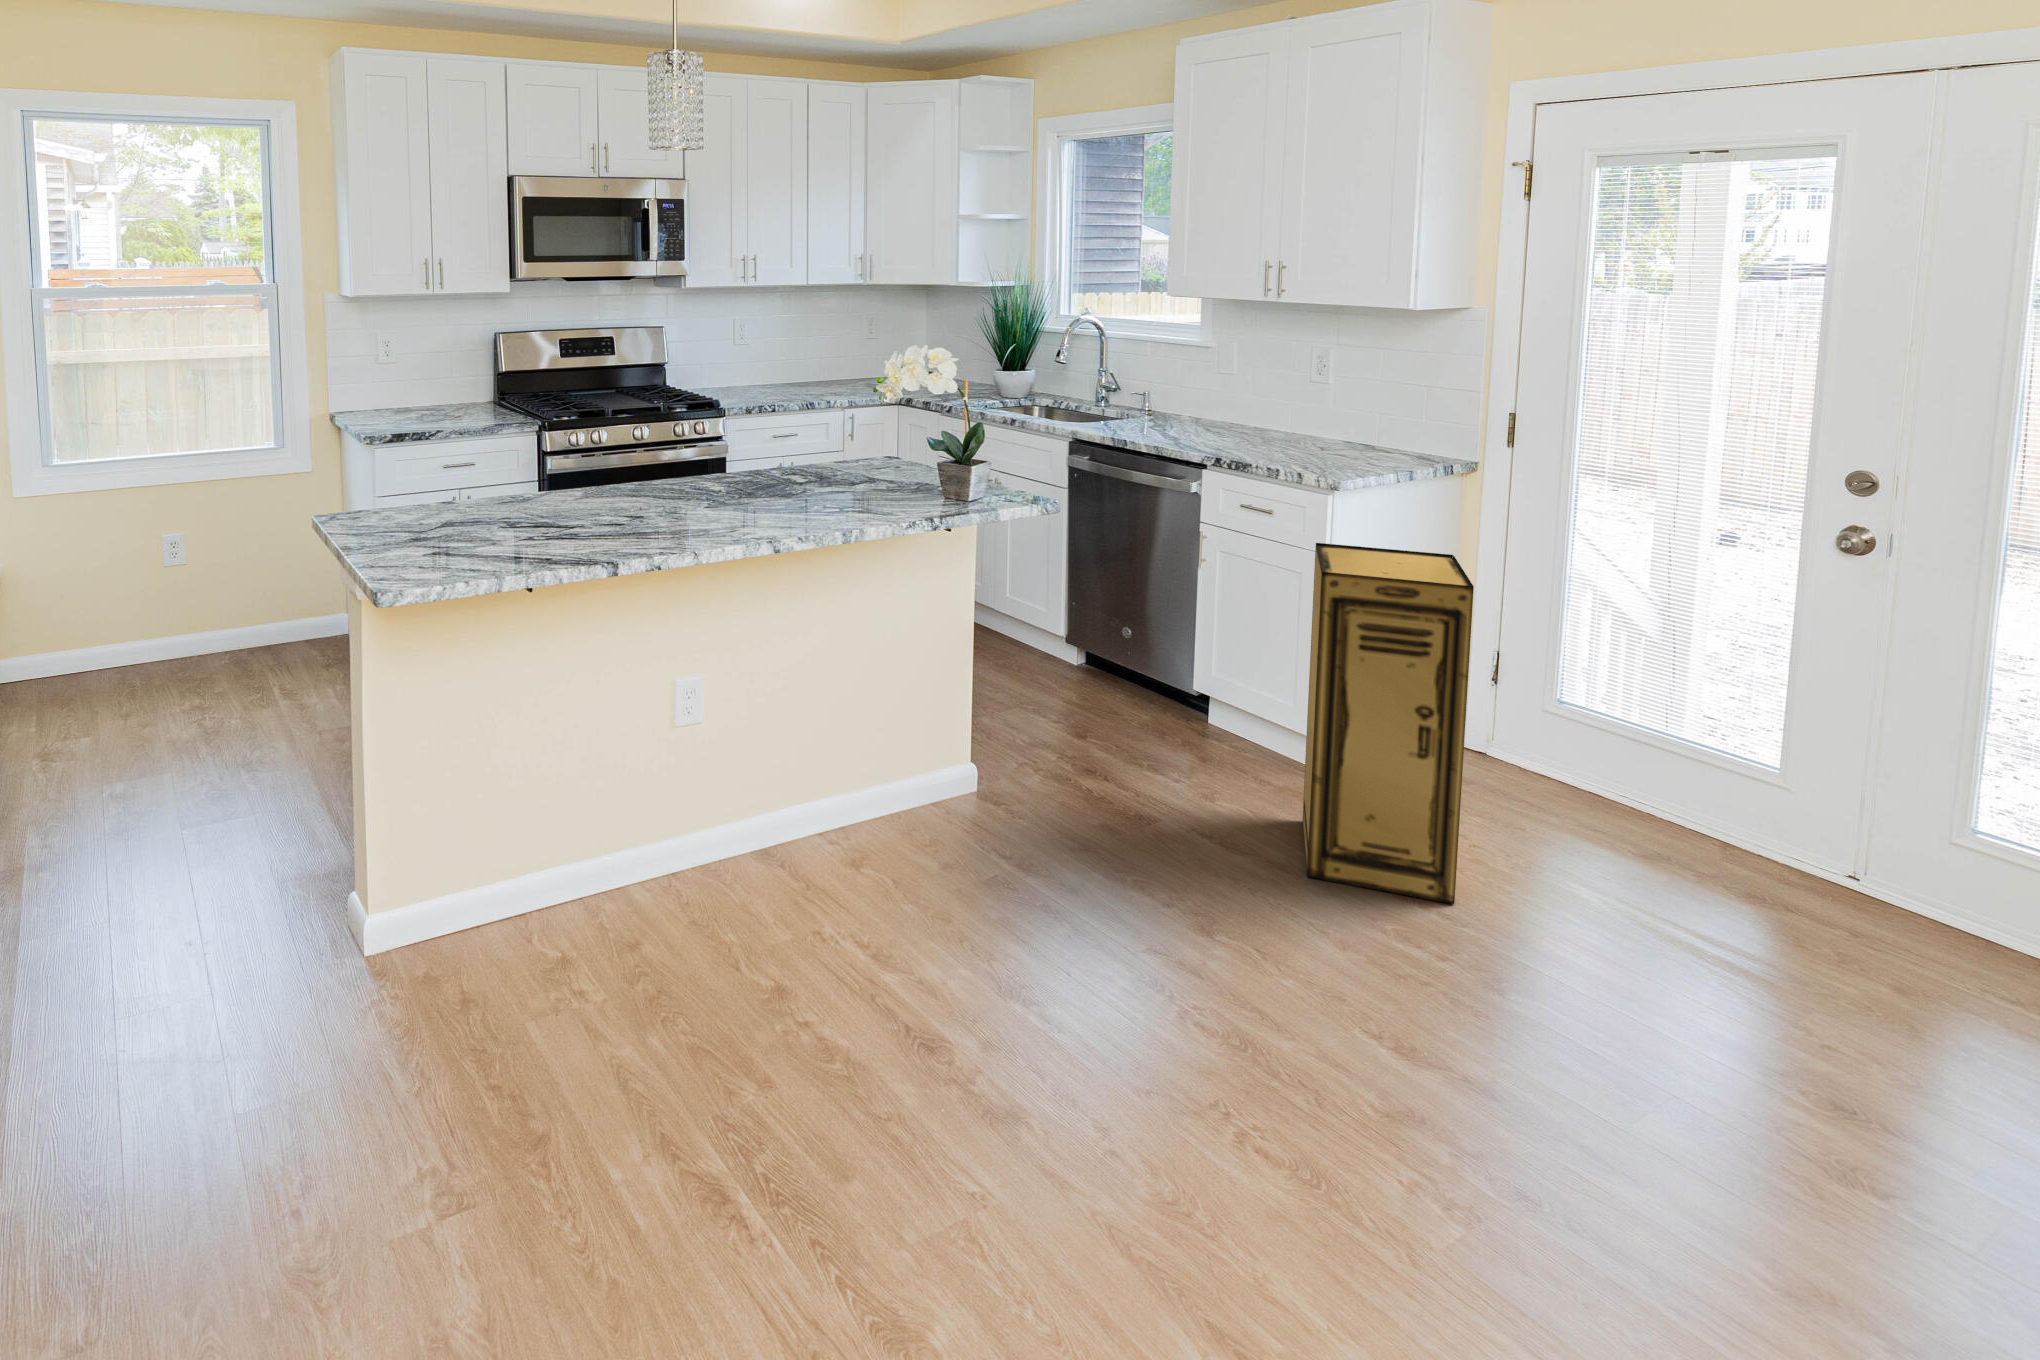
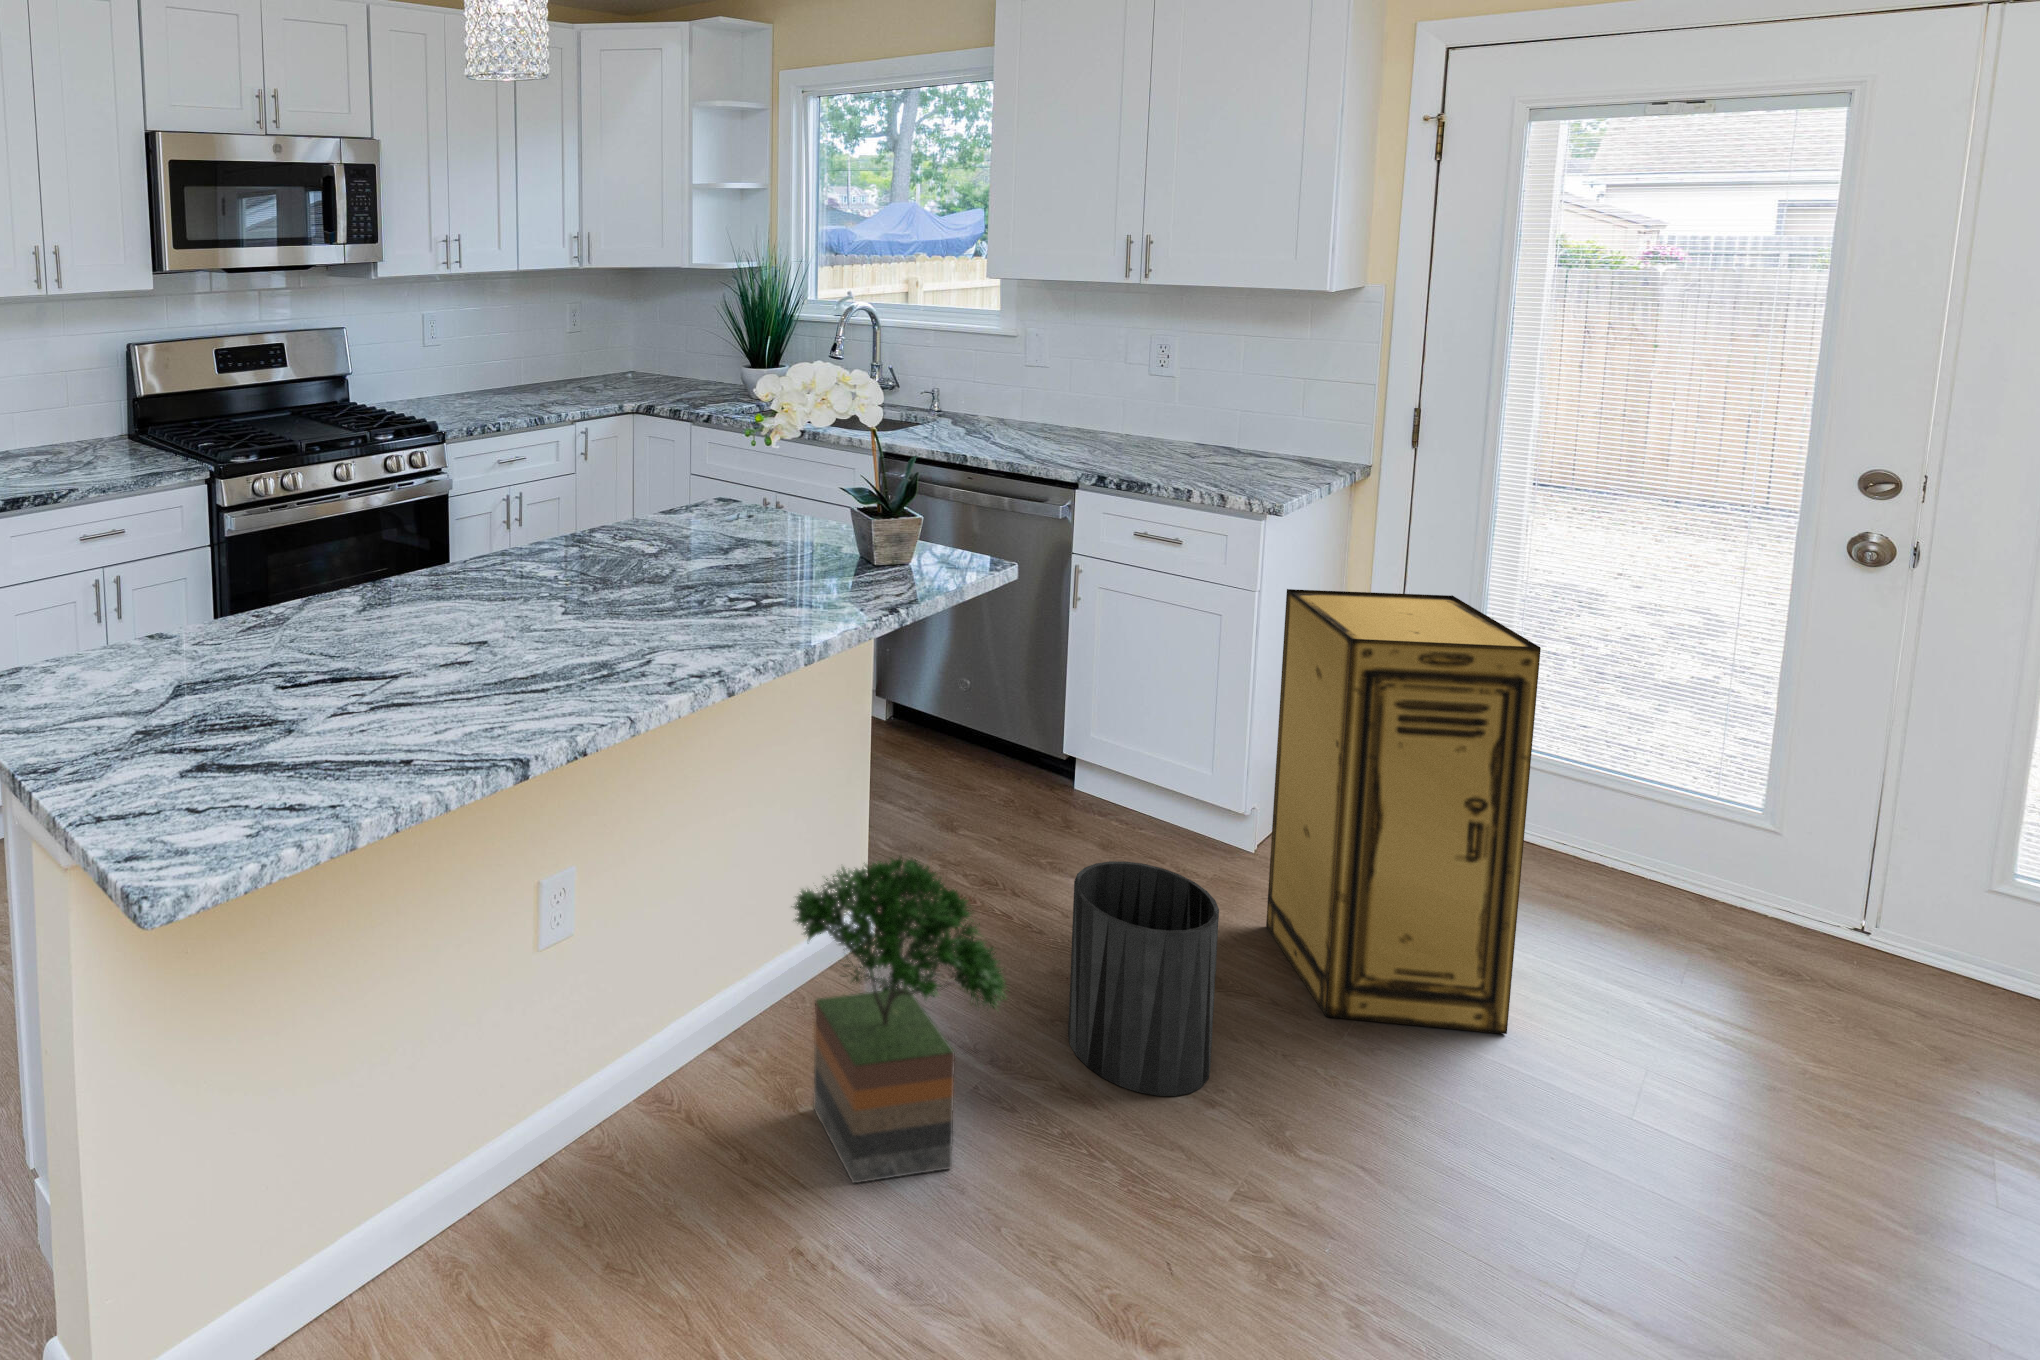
potted tree: none [846,695,987,917] -> present [794,856,1006,1183]
trash can: none [1085,734,1193,903] -> present [1068,861,1219,1096]

